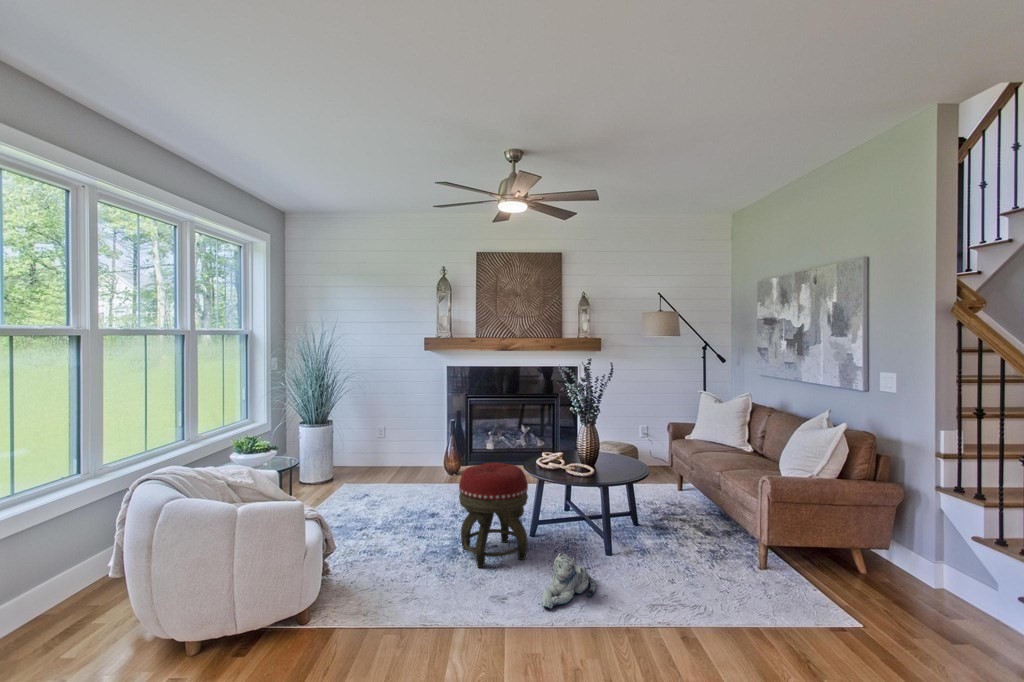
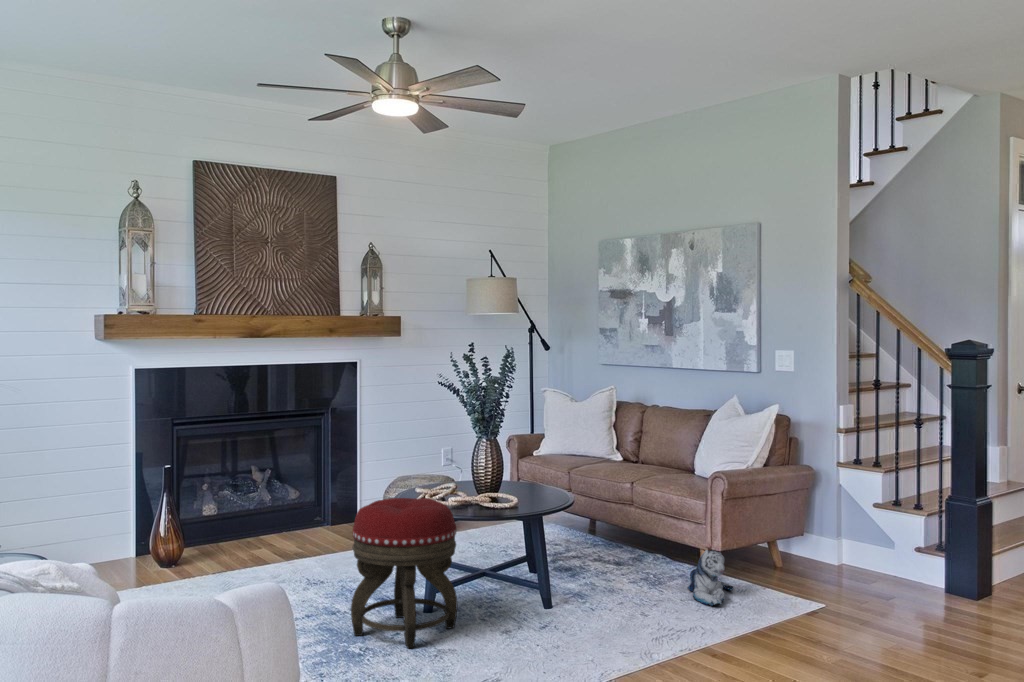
plush toy: present [542,553,596,609] -> present [687,550,734,606]

